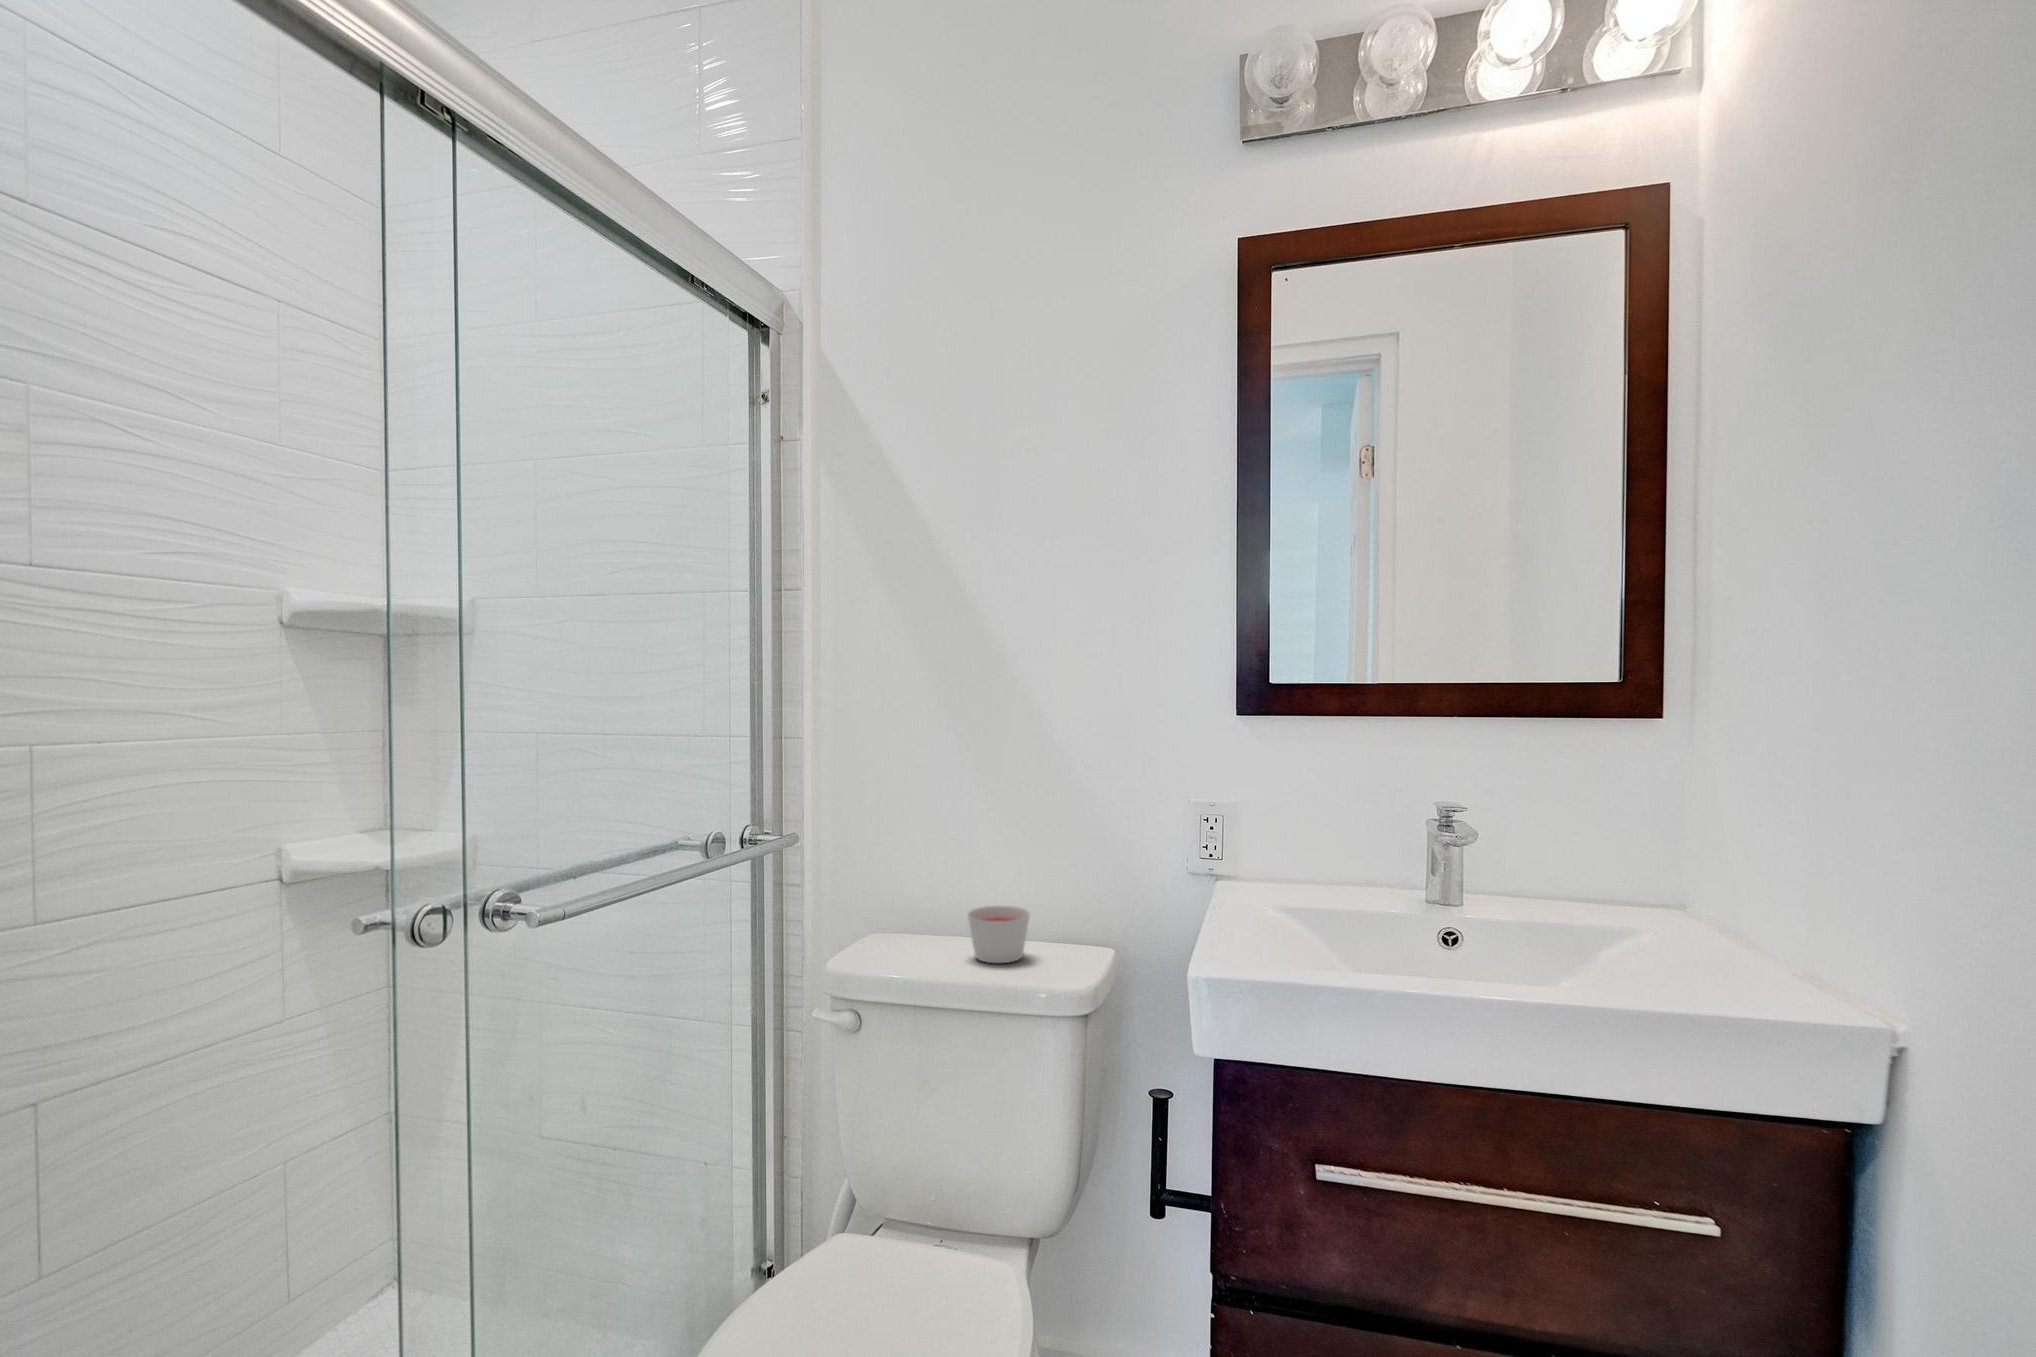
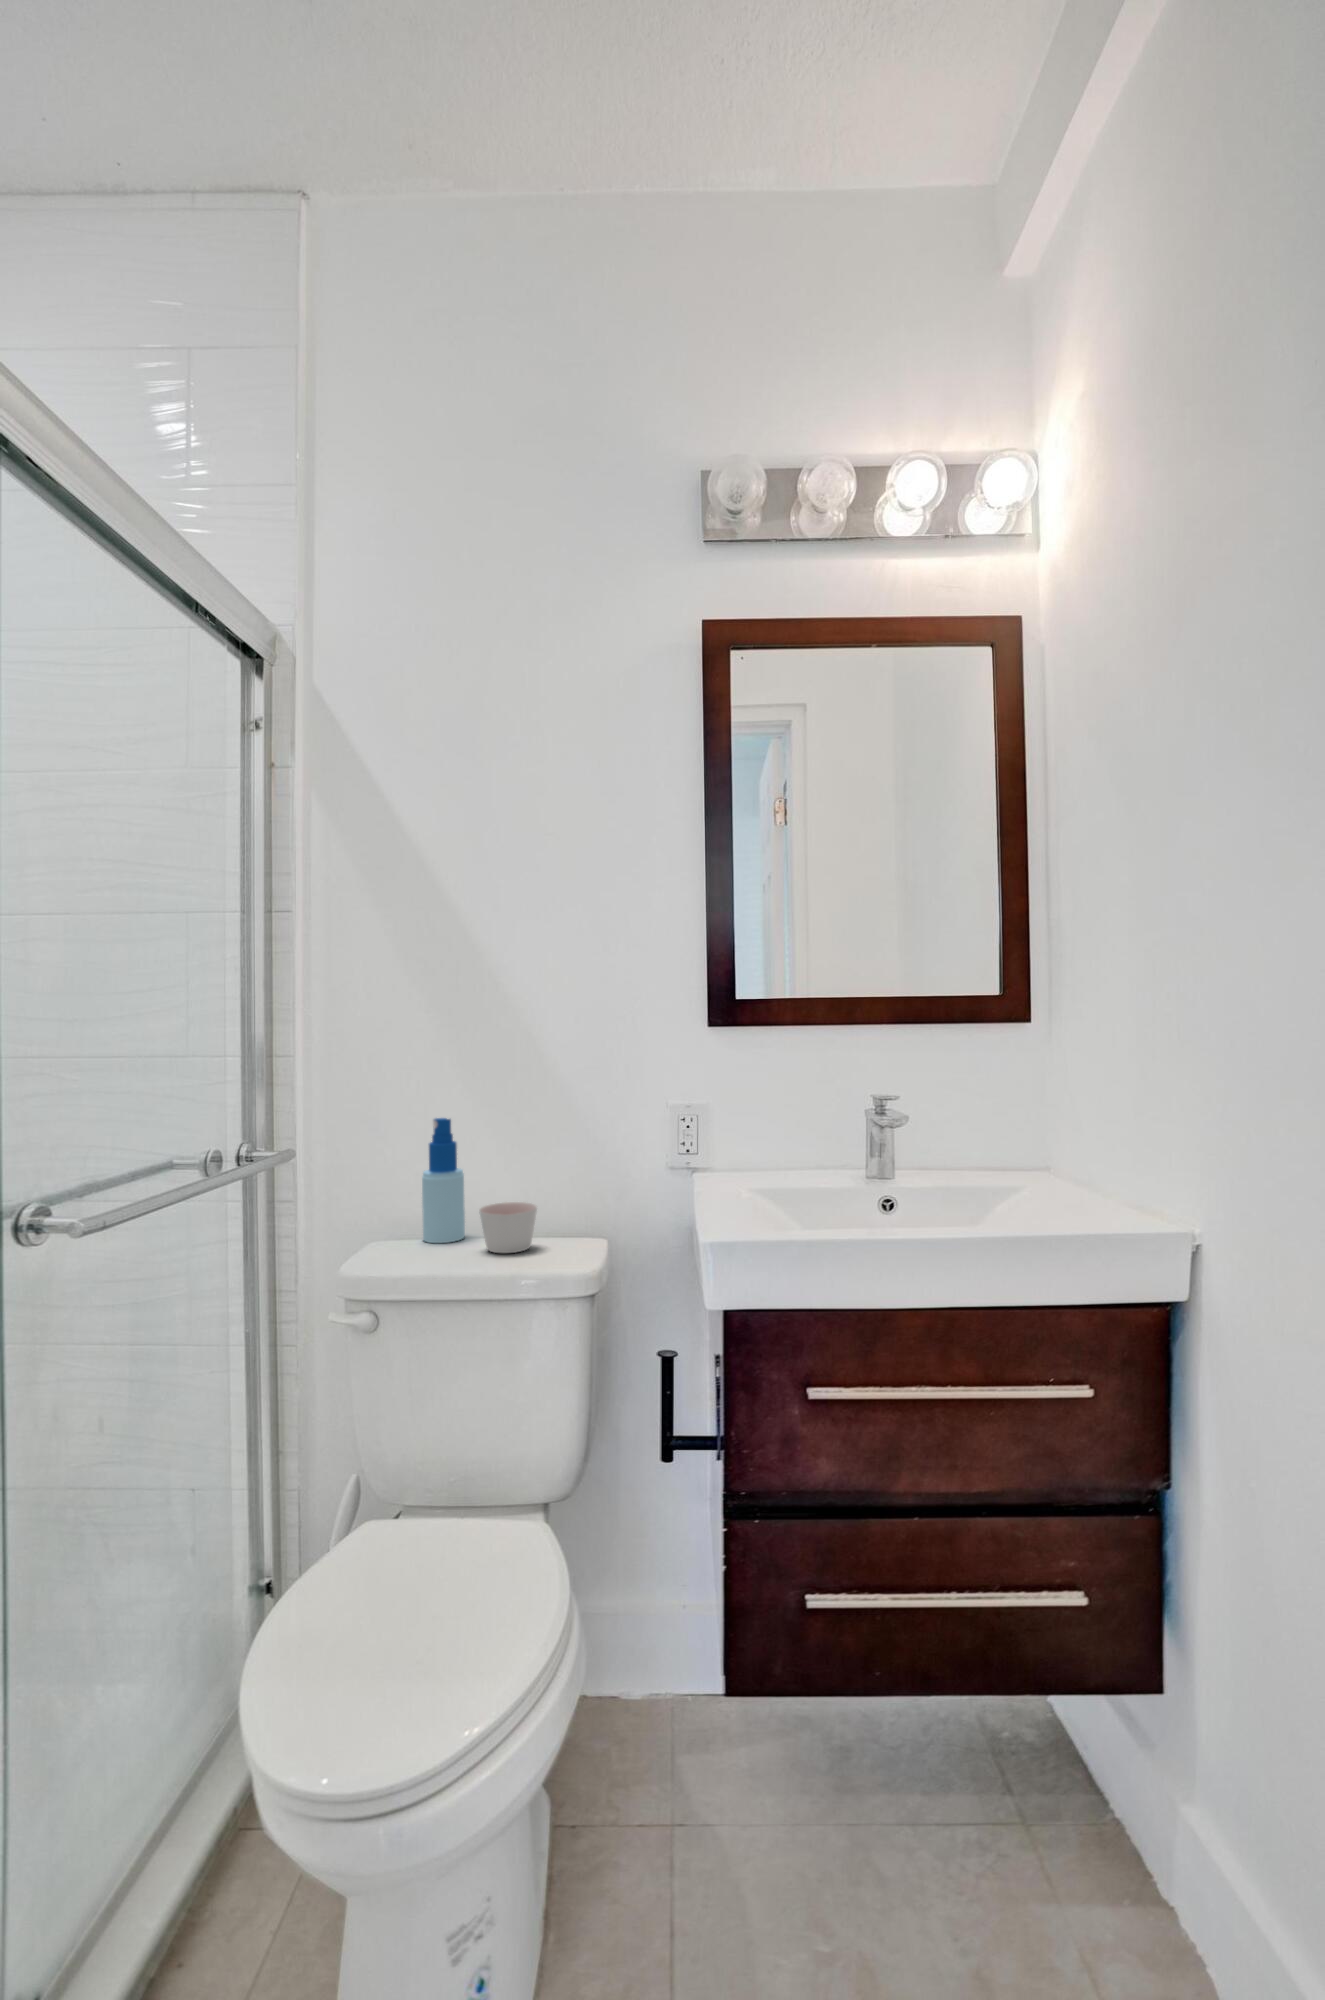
spray bottle: none [918,808,963,943] -> present [422,1118,465,1243]

